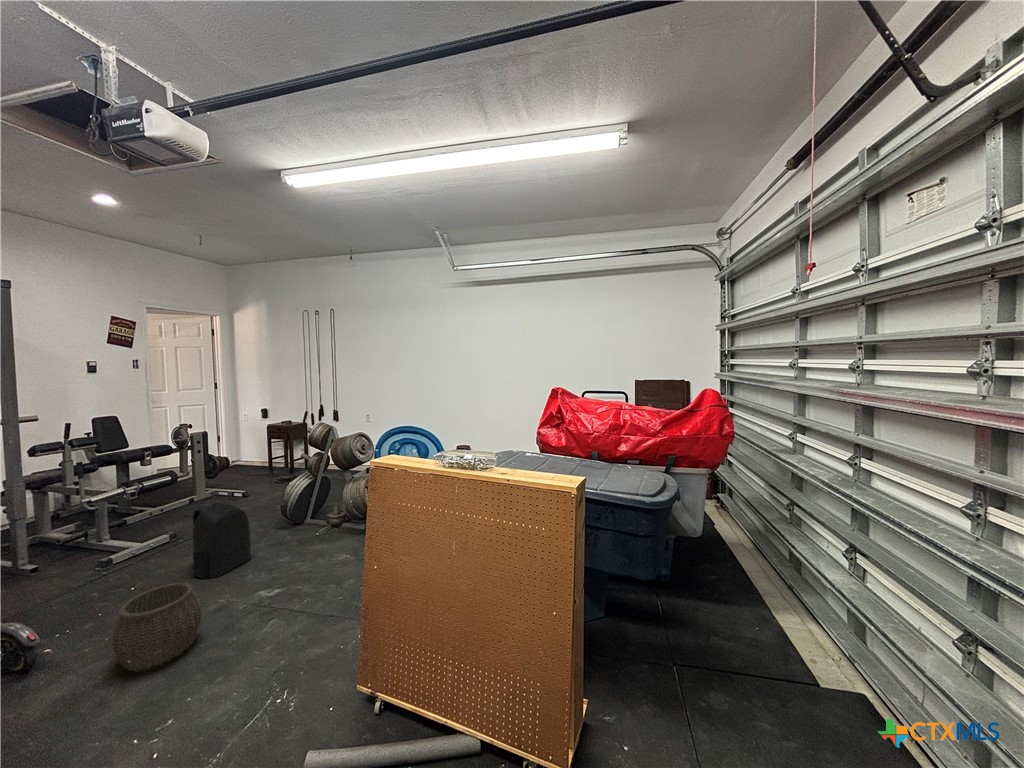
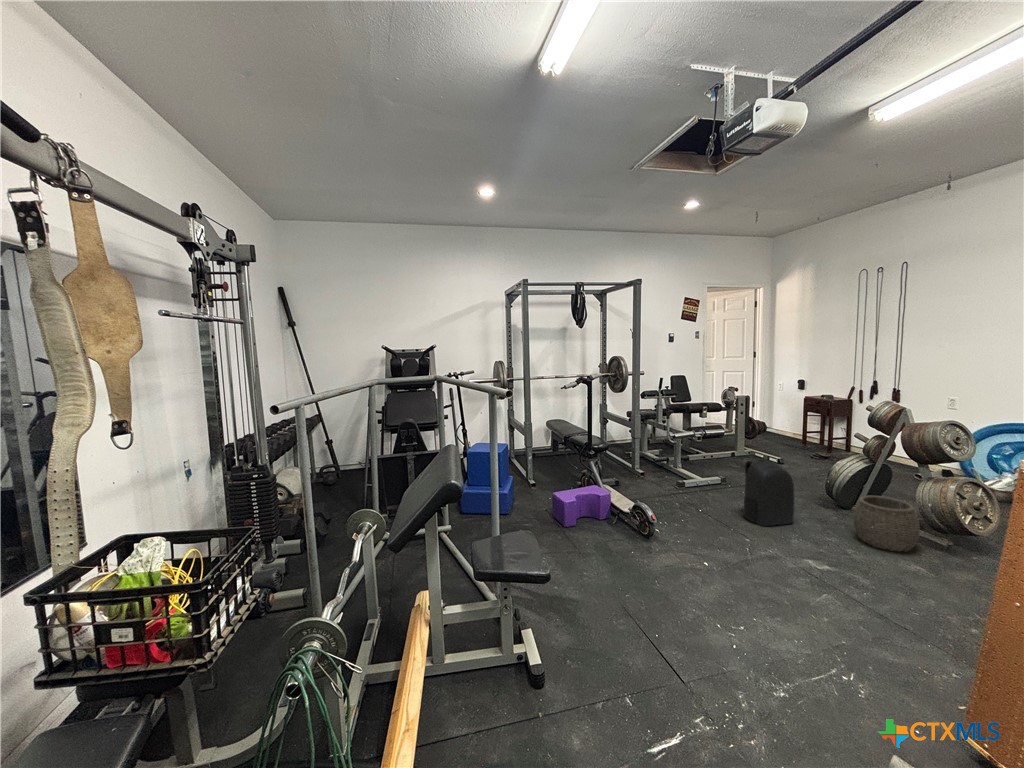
woven basket: present [111,583,202,671] -> present [853,495,920,552]

